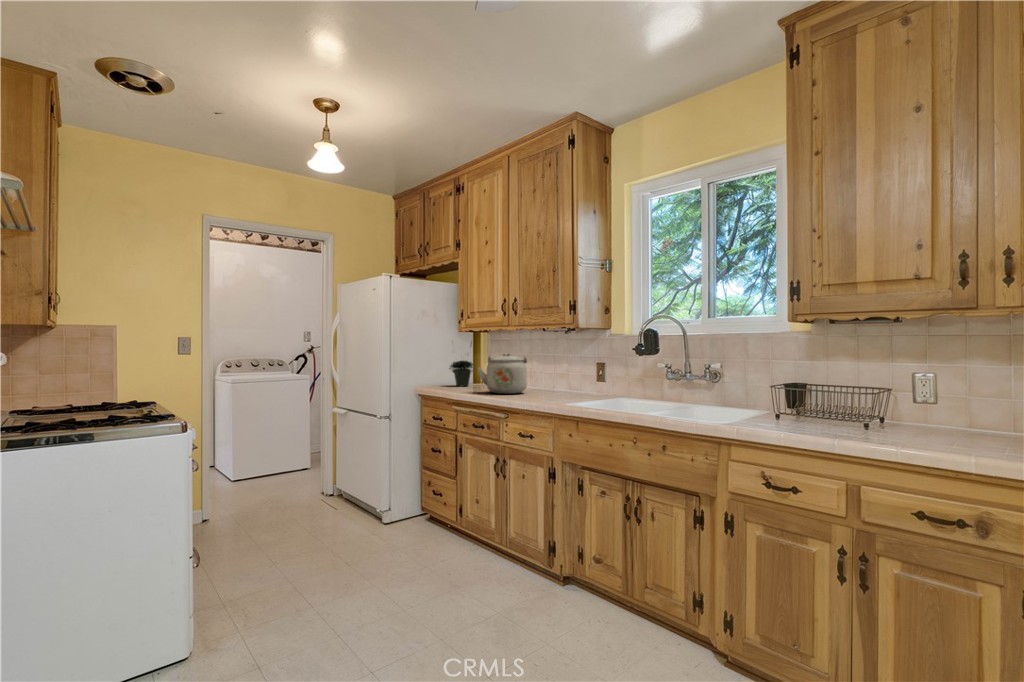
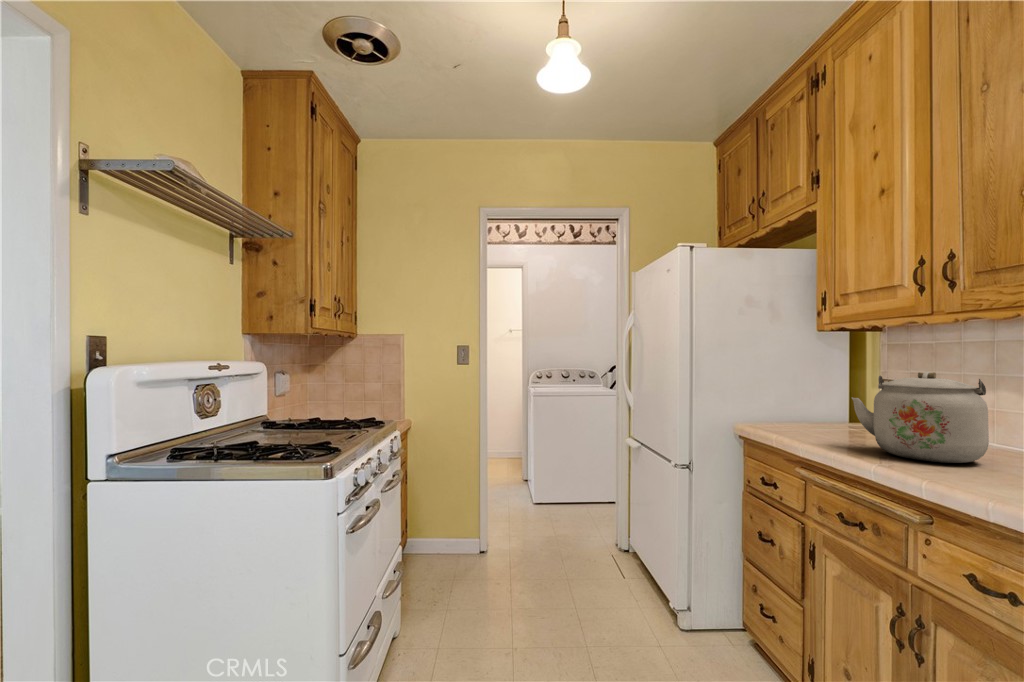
potted plant: present [450,341,473,387] -> none [799,342,851,426]

